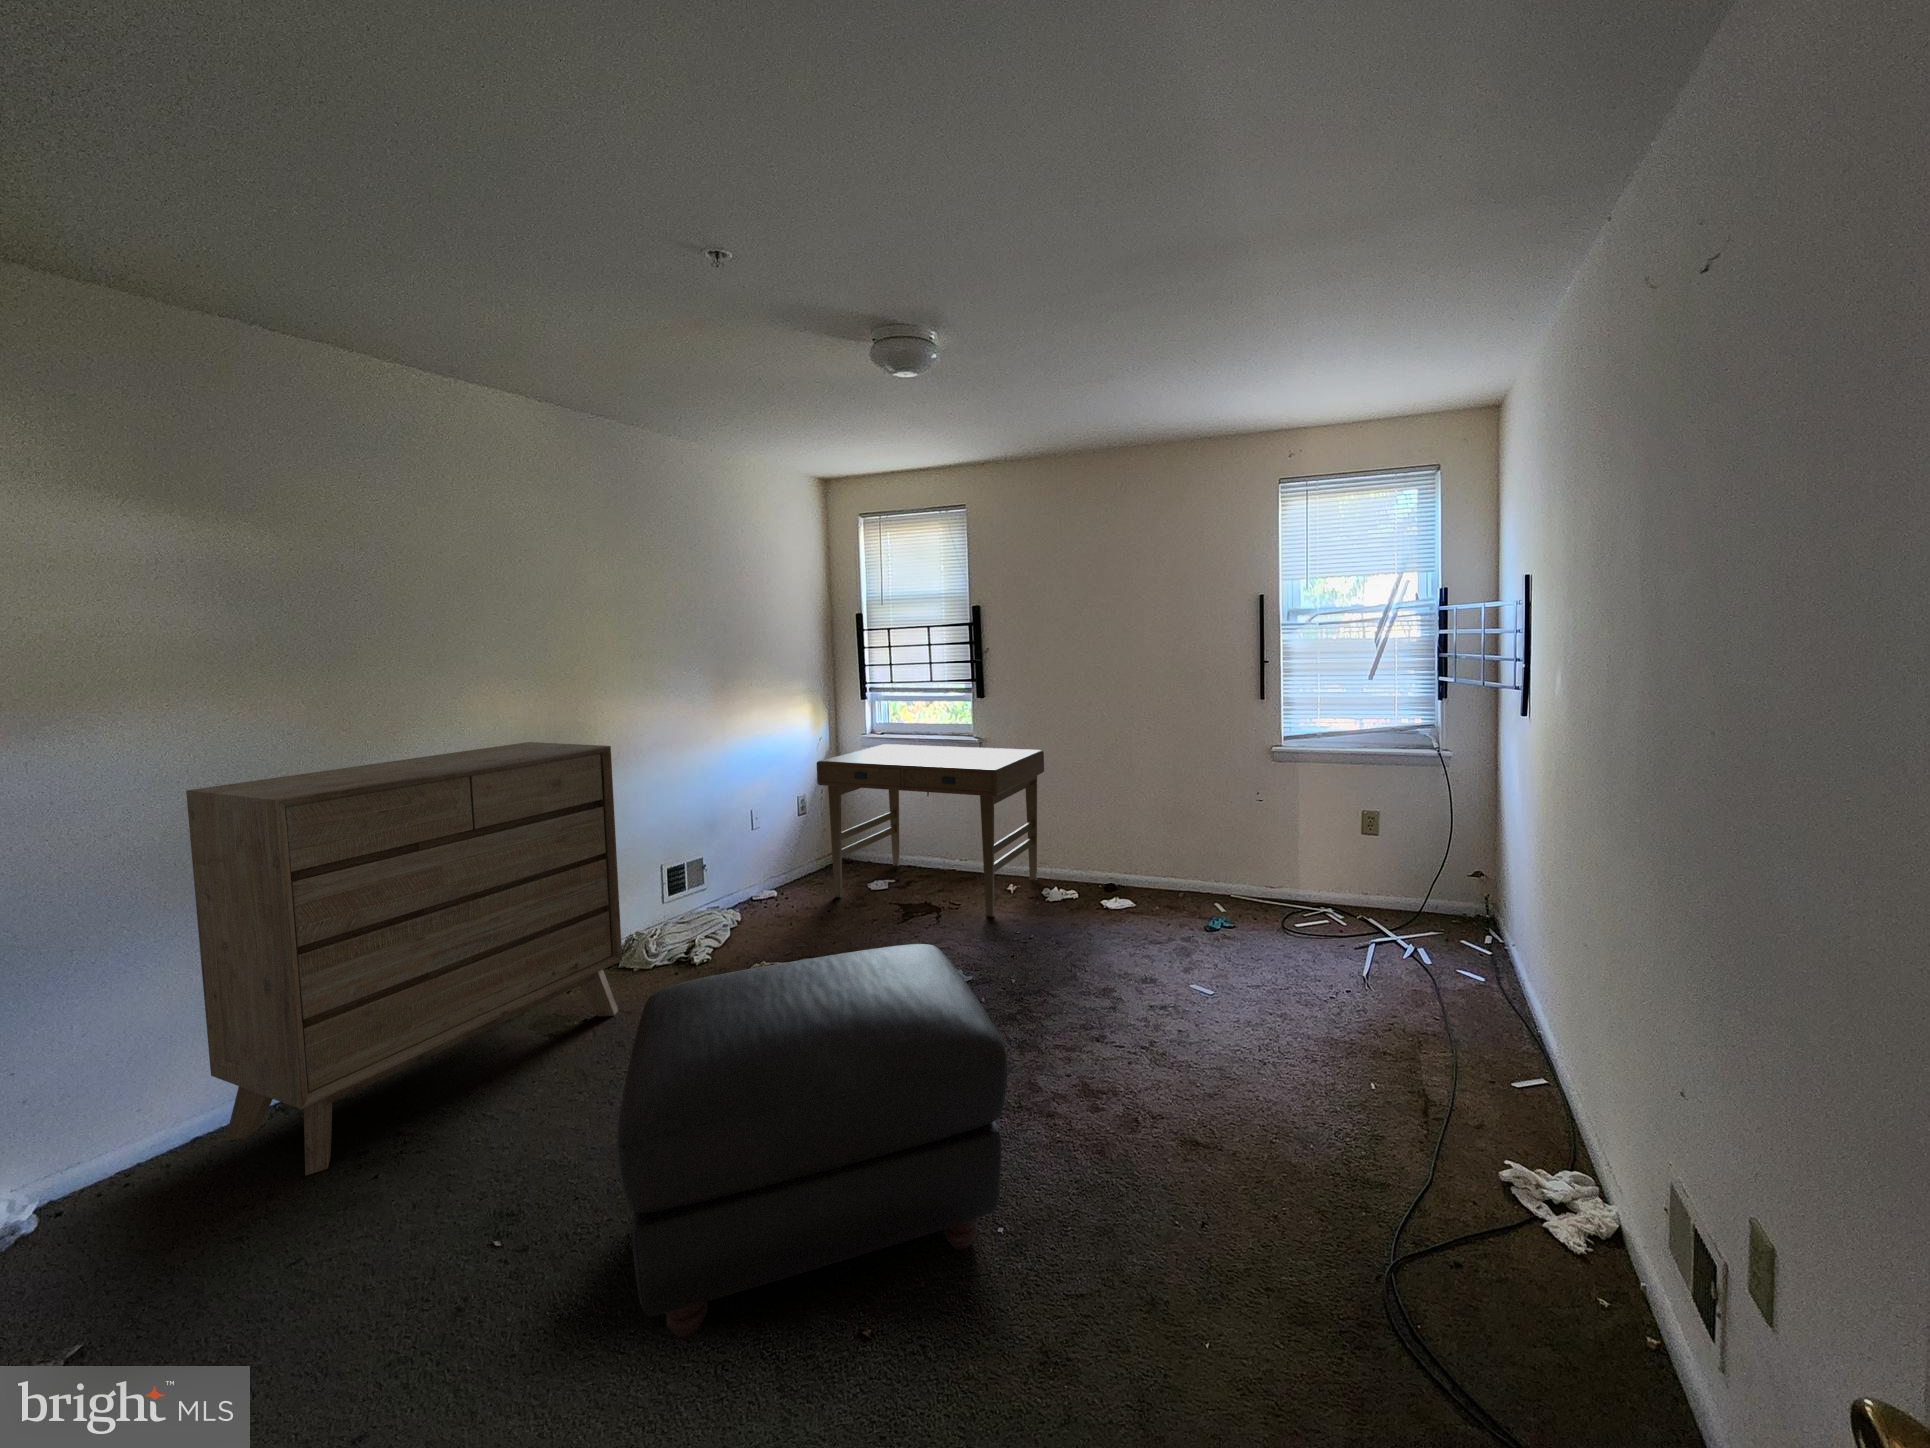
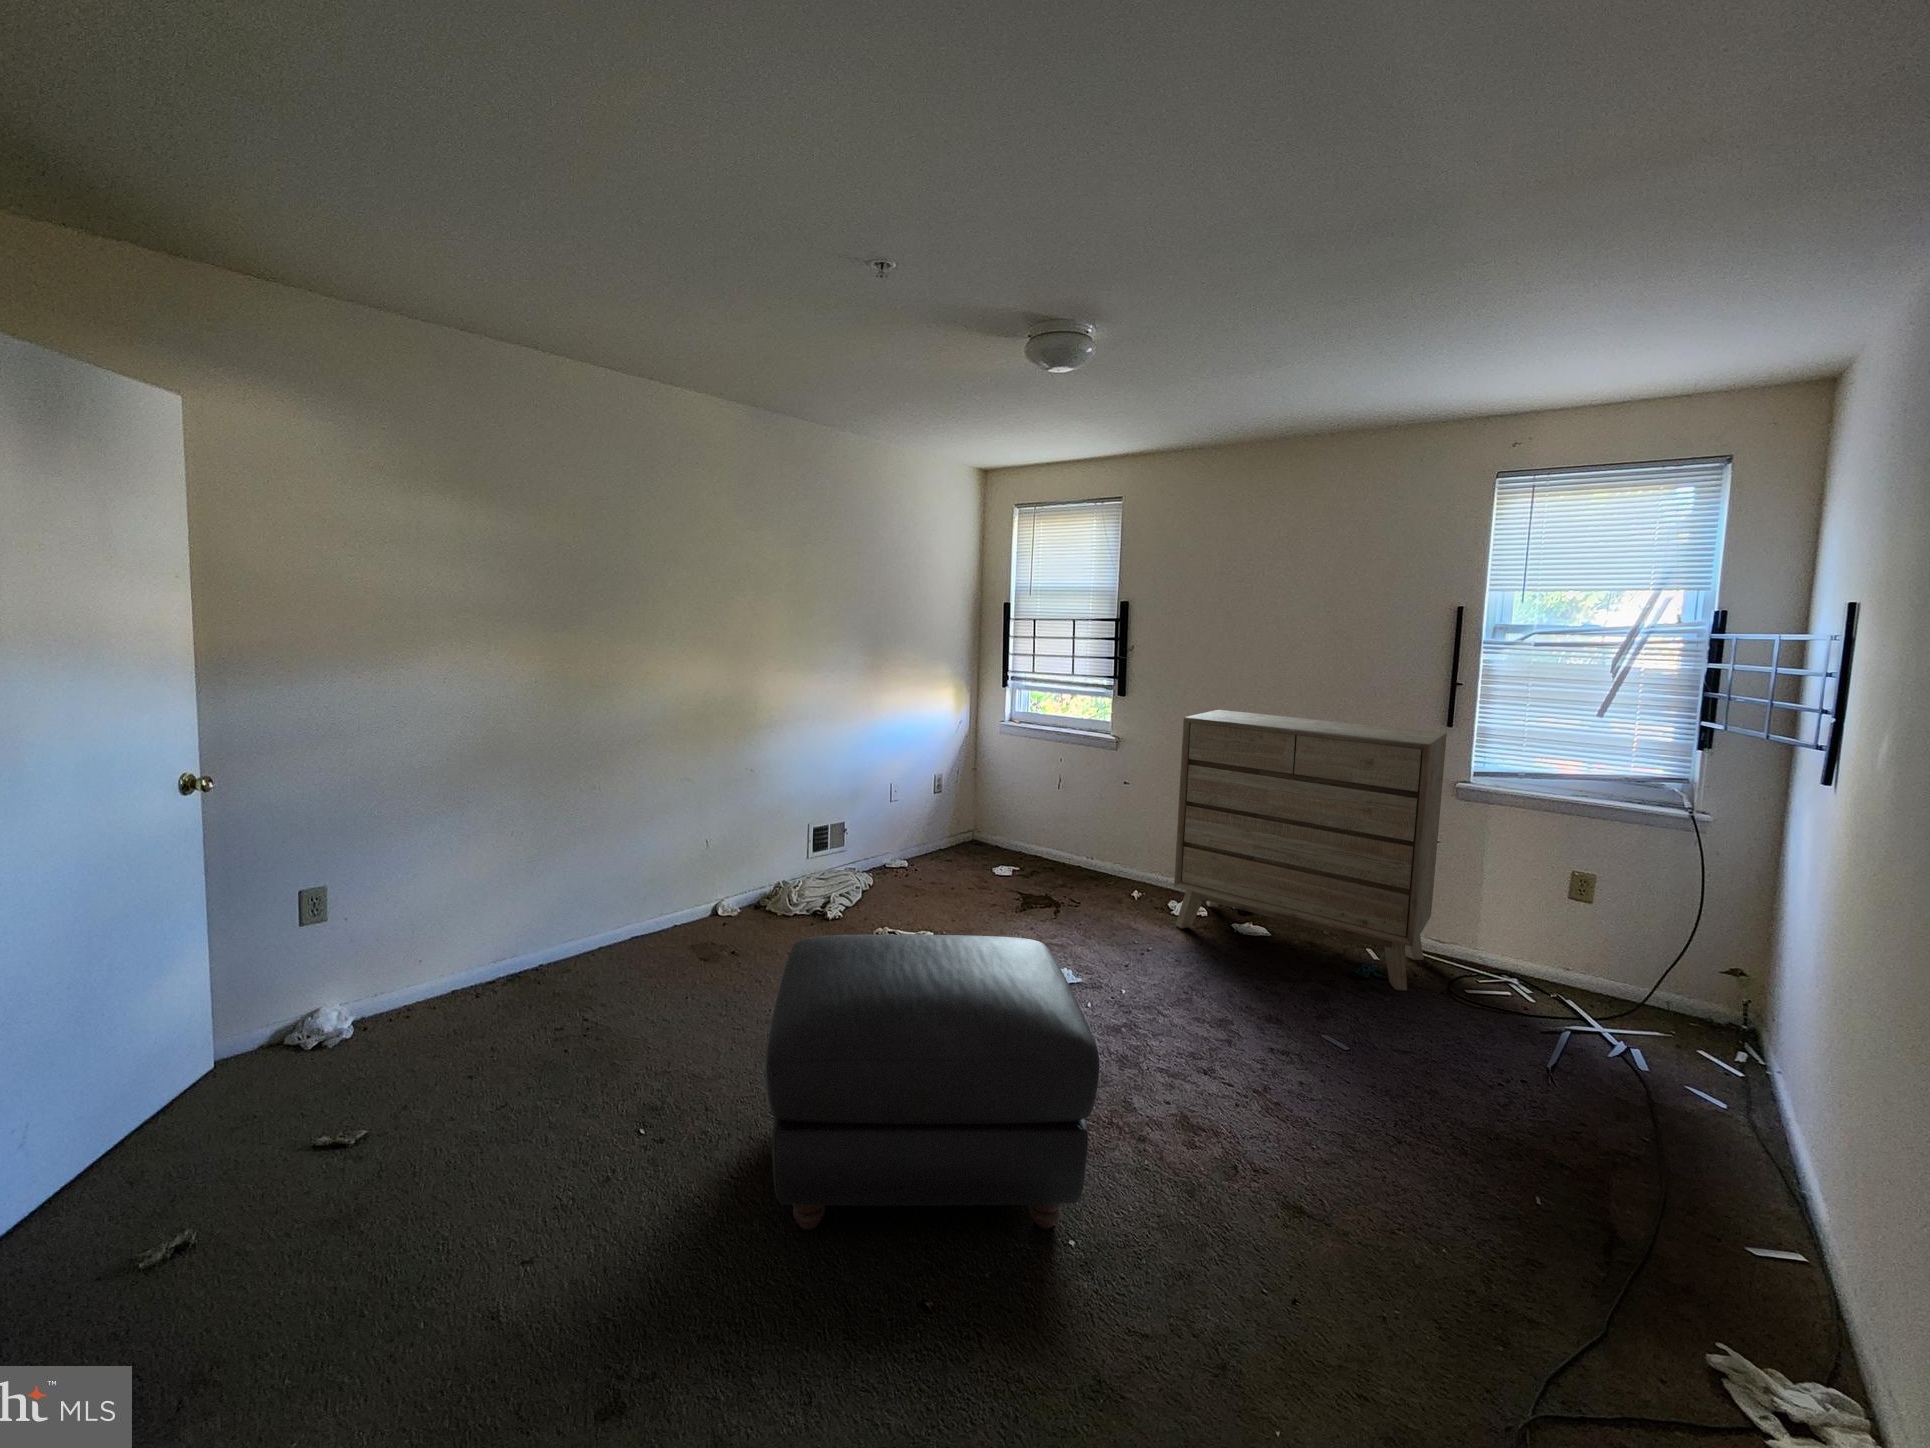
dresser: present [186,742,622,1175] -> present [1174,710,1447,991]
desk: present [817,744,1044,917] -> none [948,734,1180,922]

